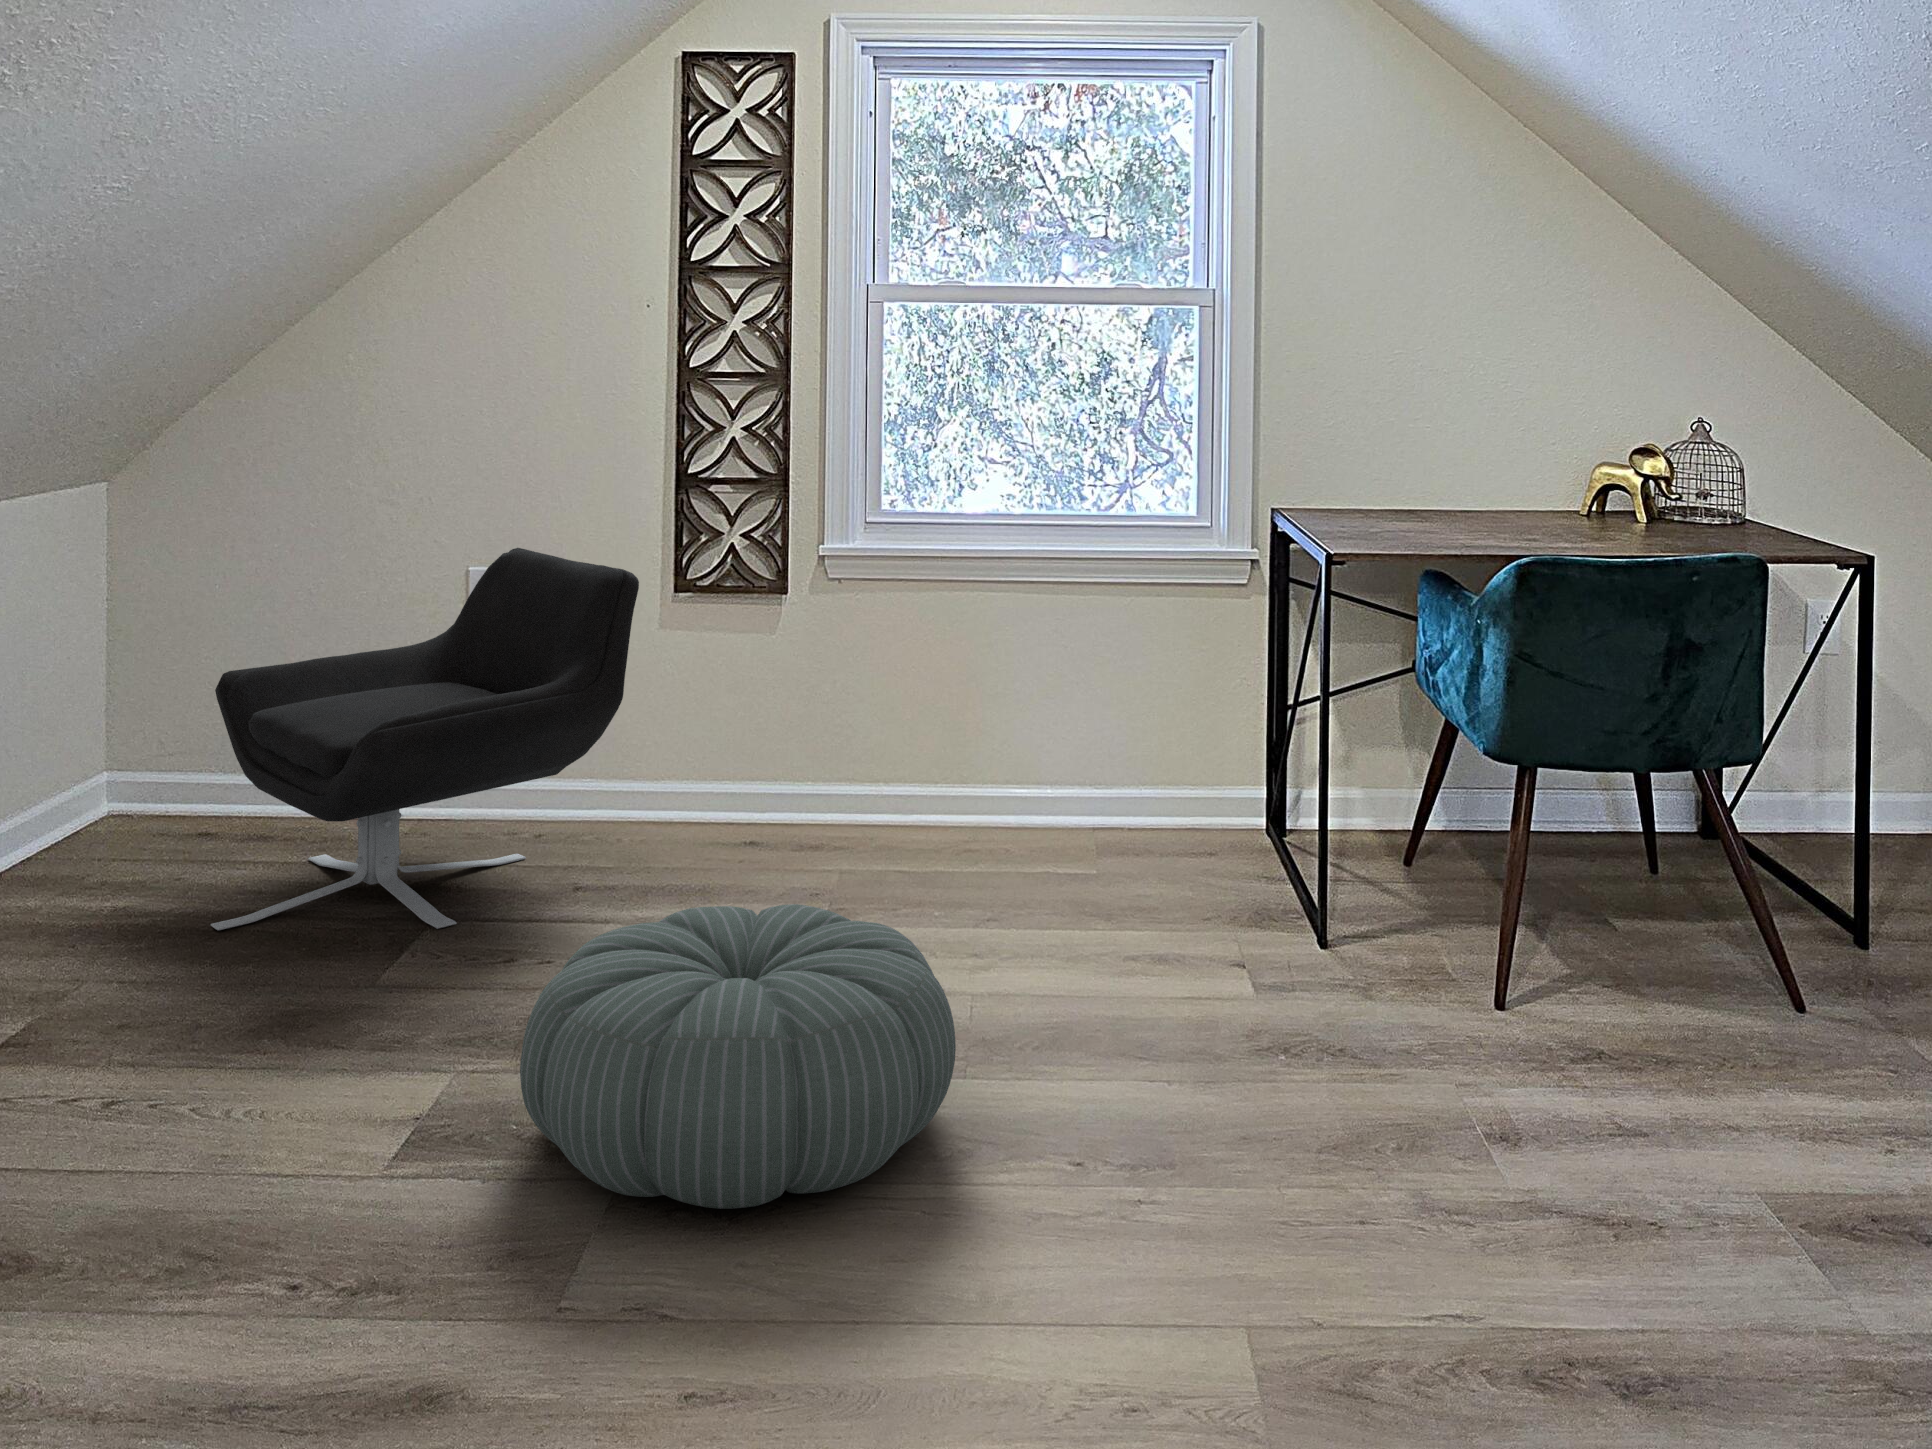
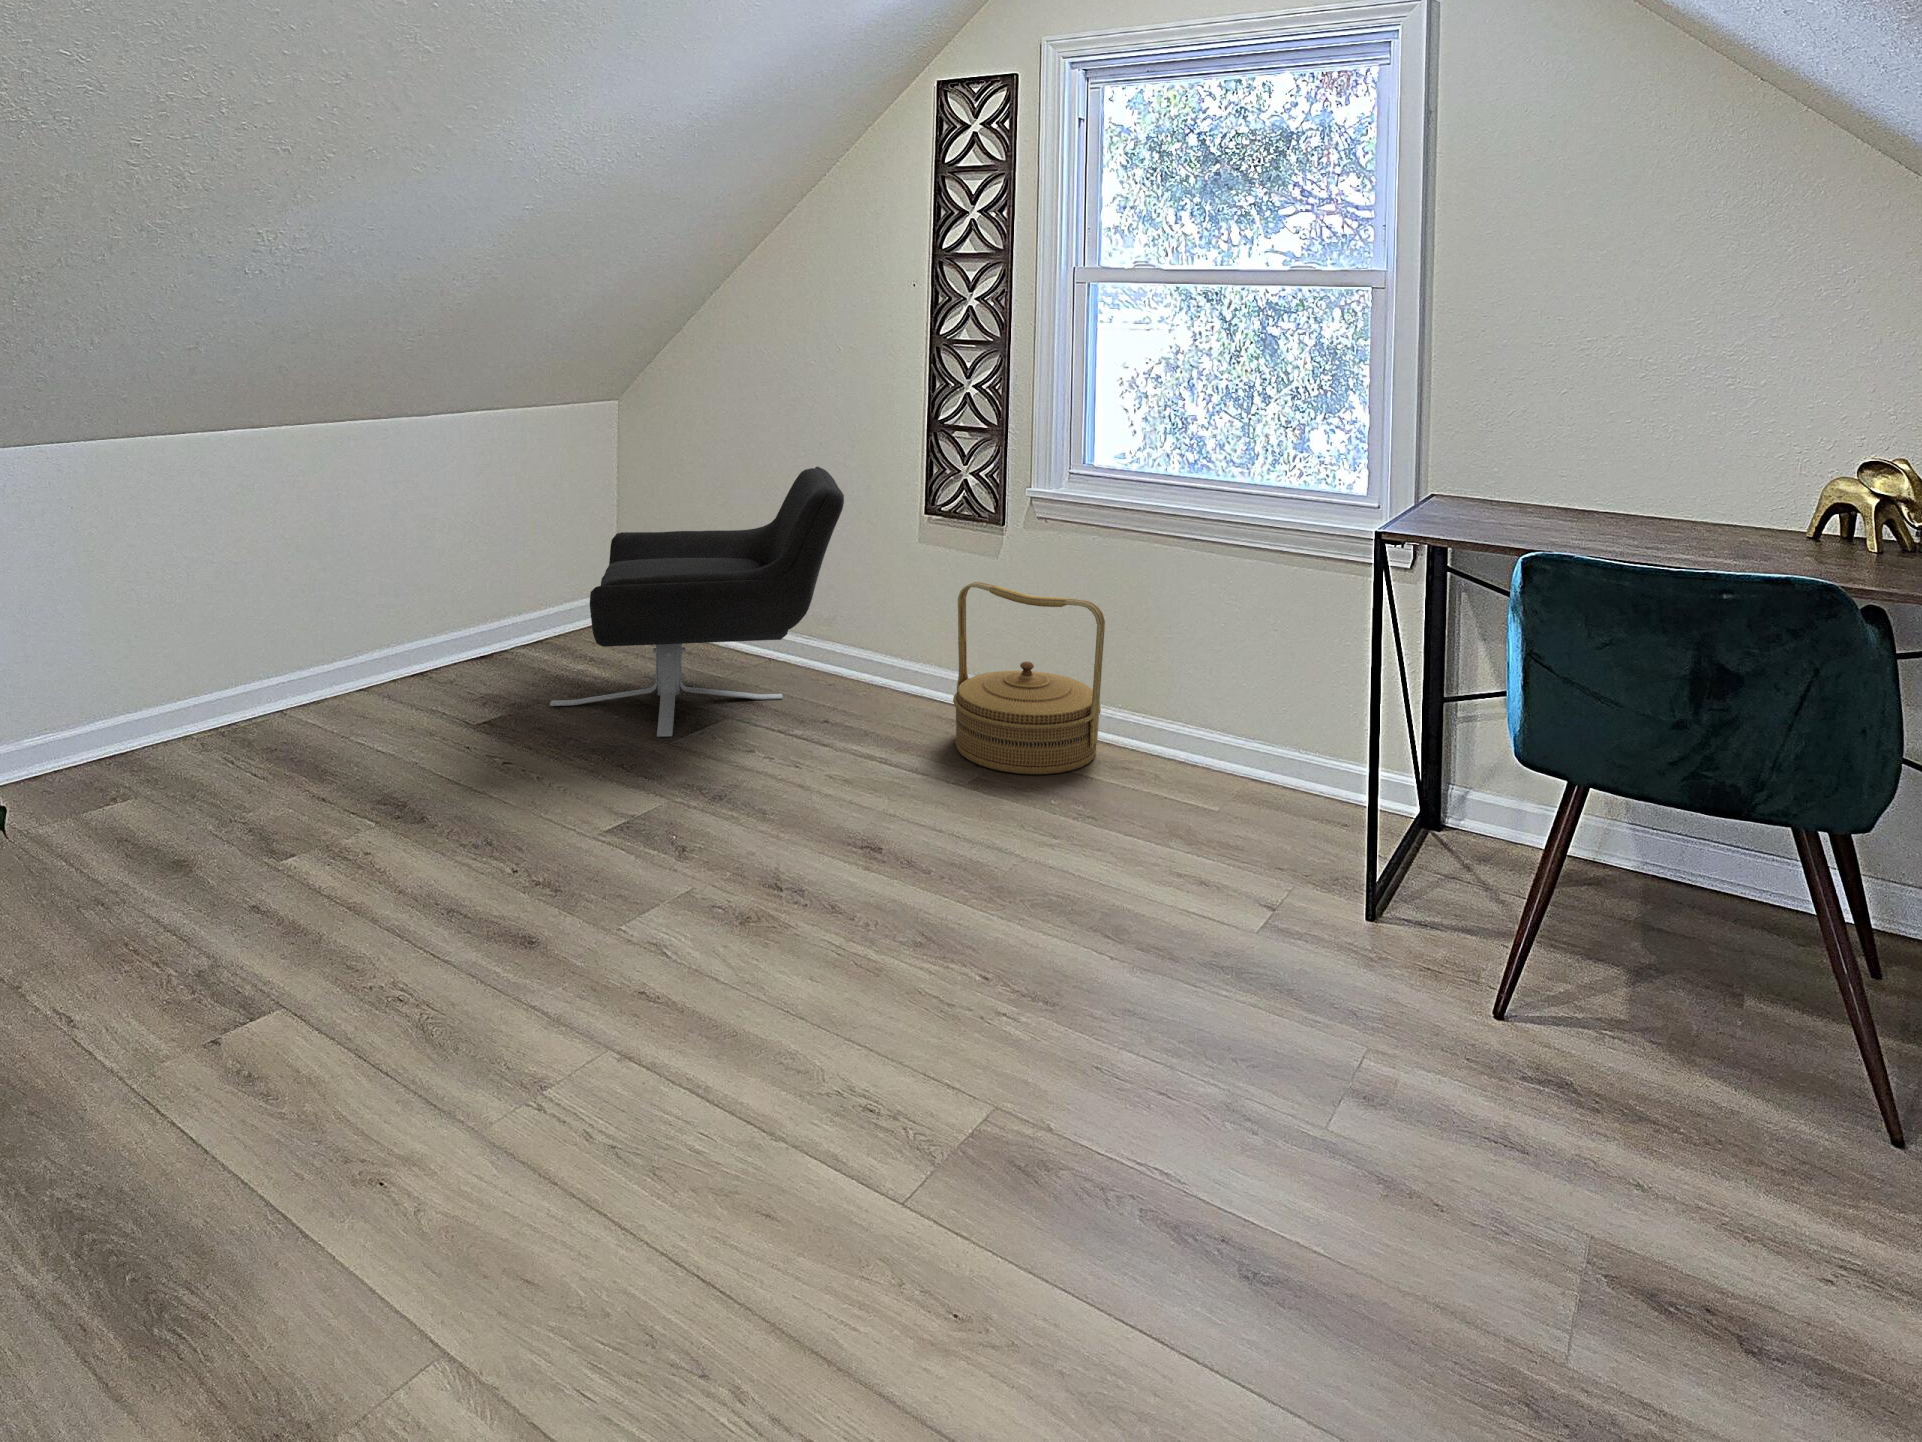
woven basket: none [782,663,970,873] -> present [953,582,1105,774]
pouf: present [520,904,956,1209] -> none [399,764,771,1034]

